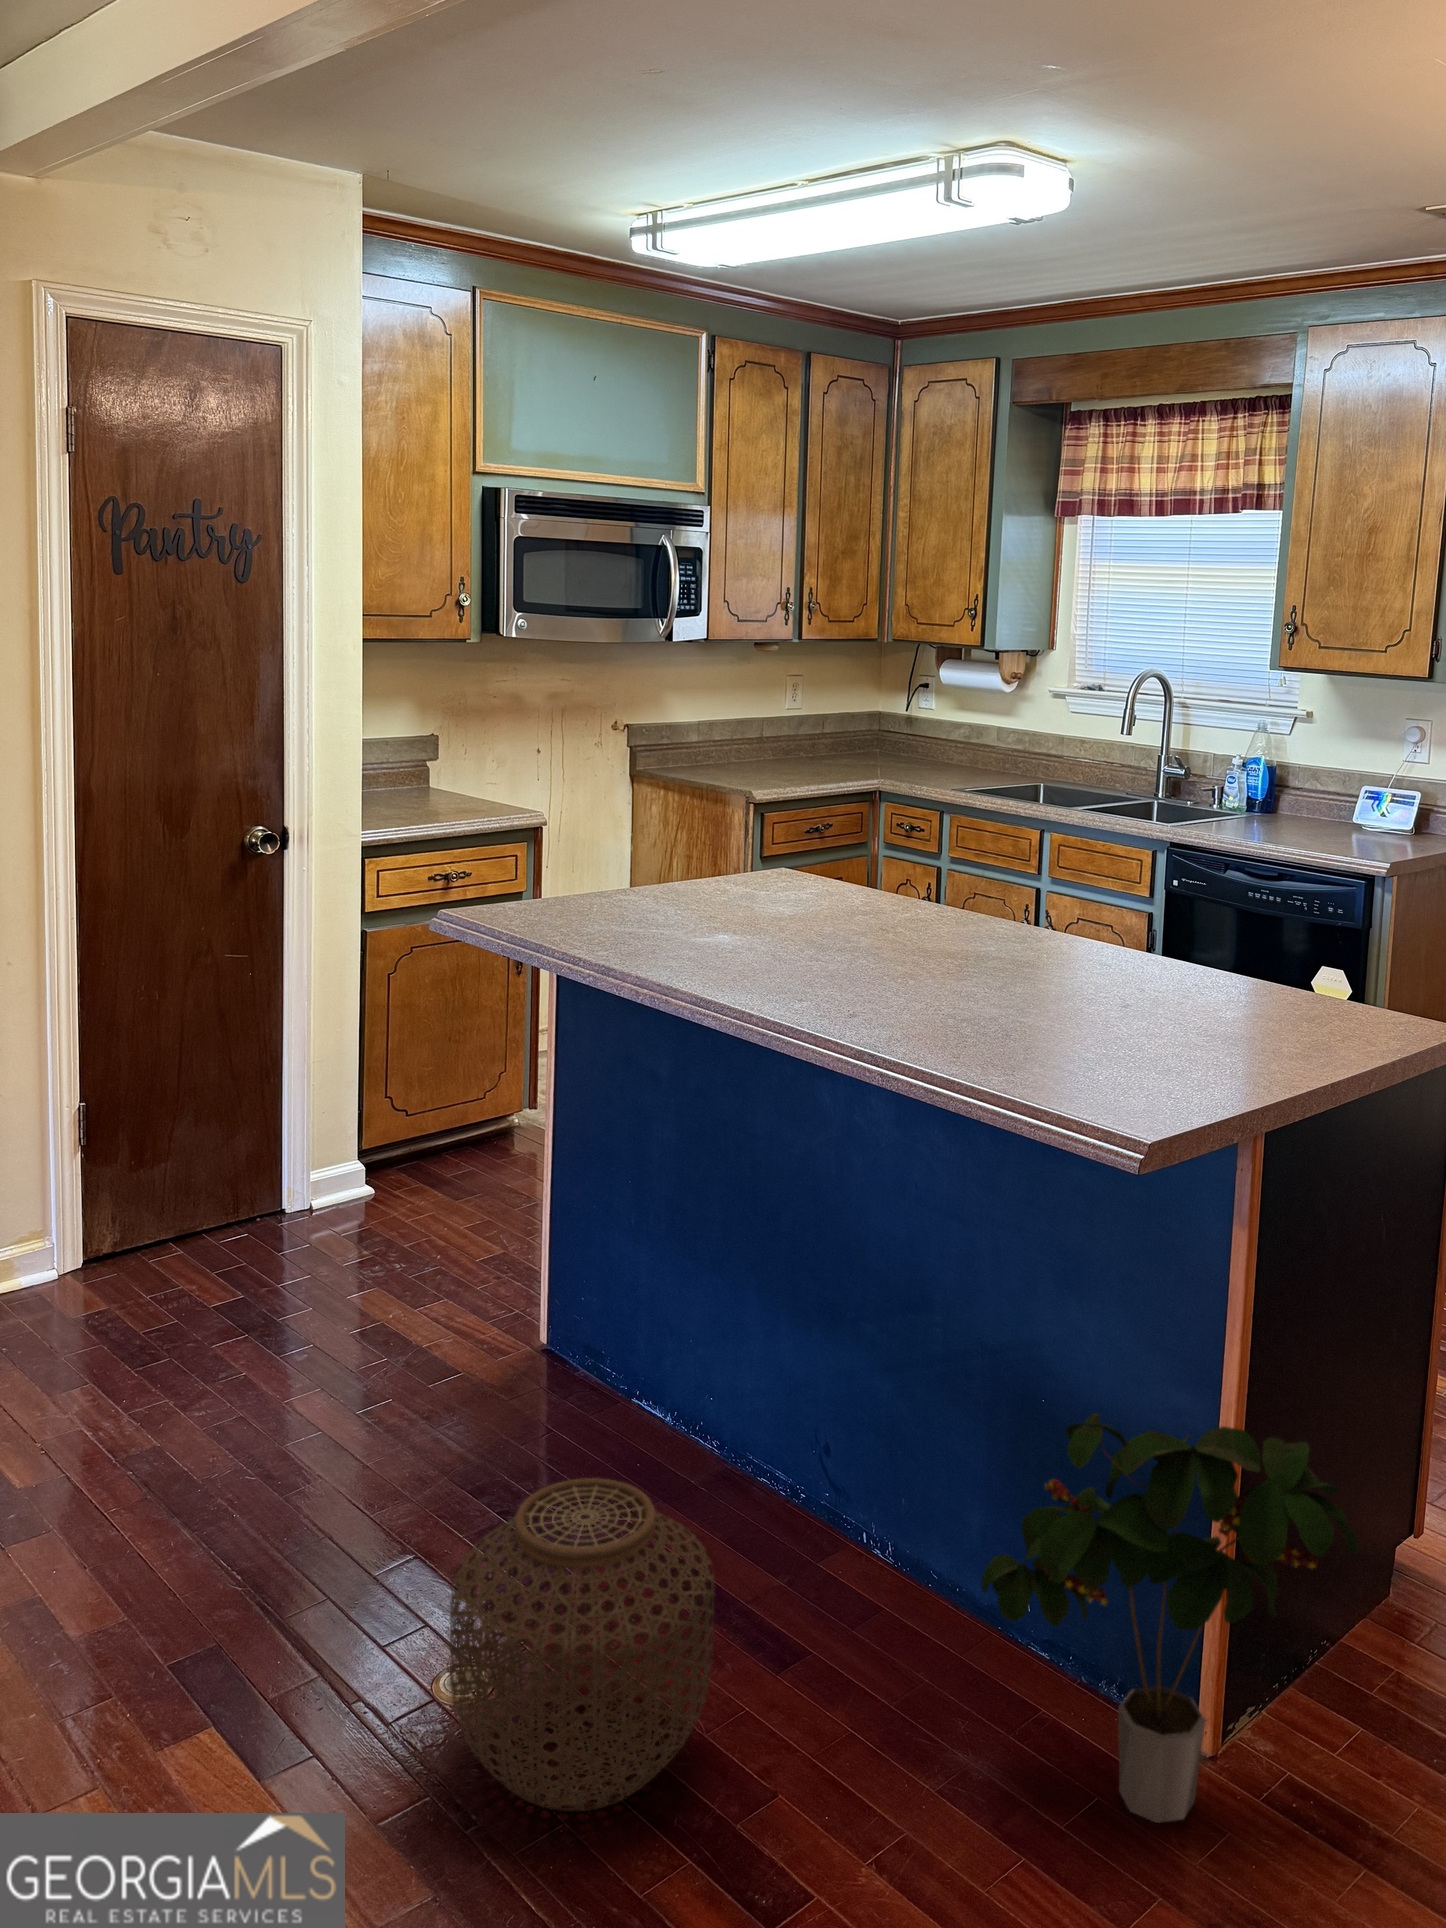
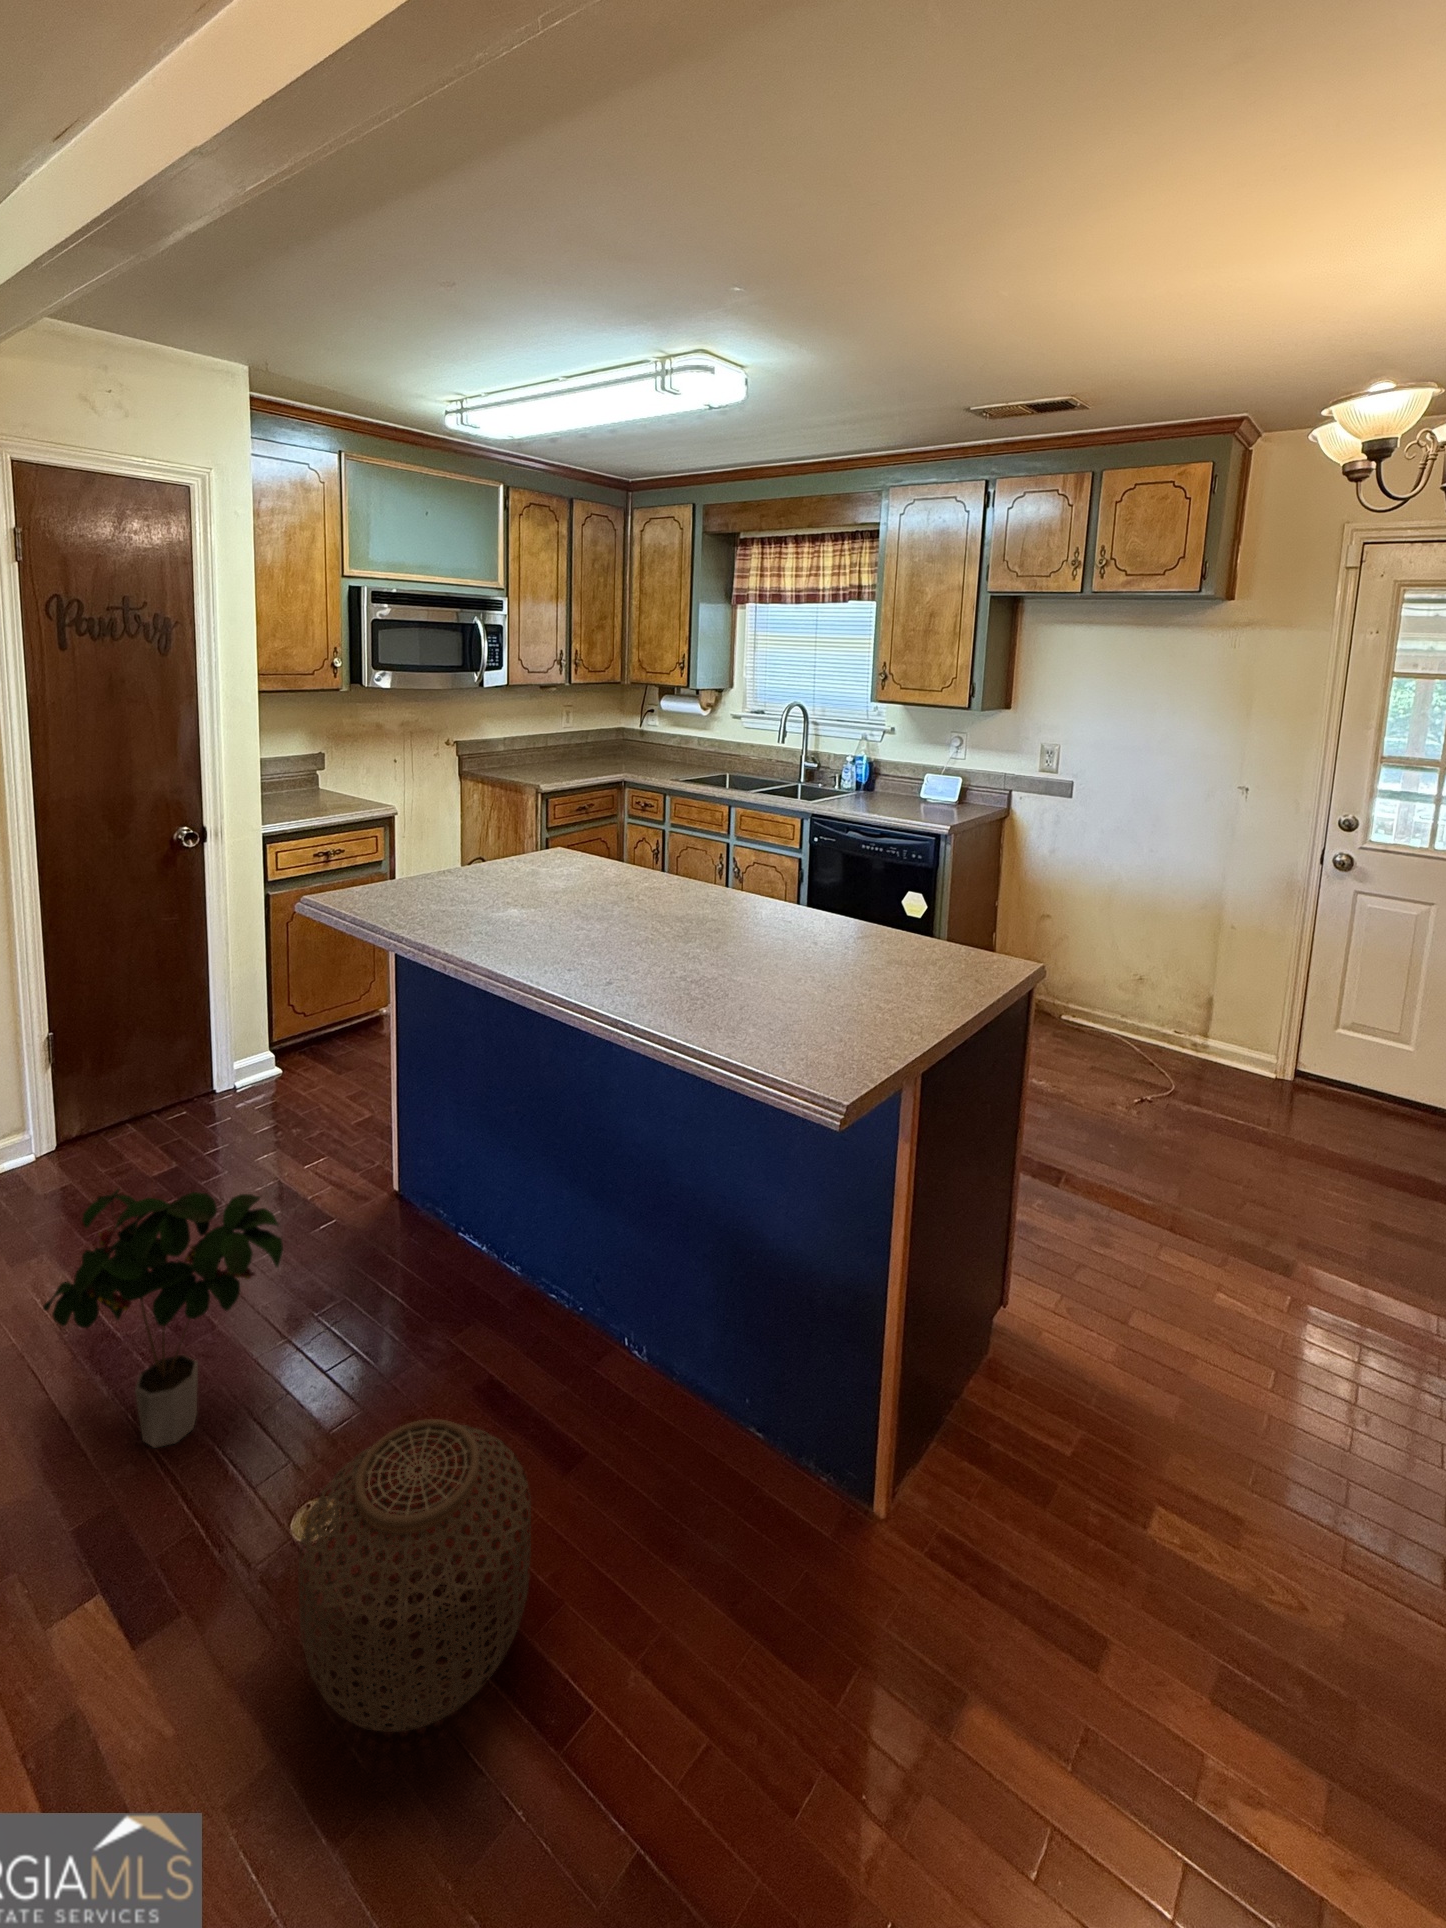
potted plant: present [981,1413,1357,1823] -> present [43,1190,283,1448]

